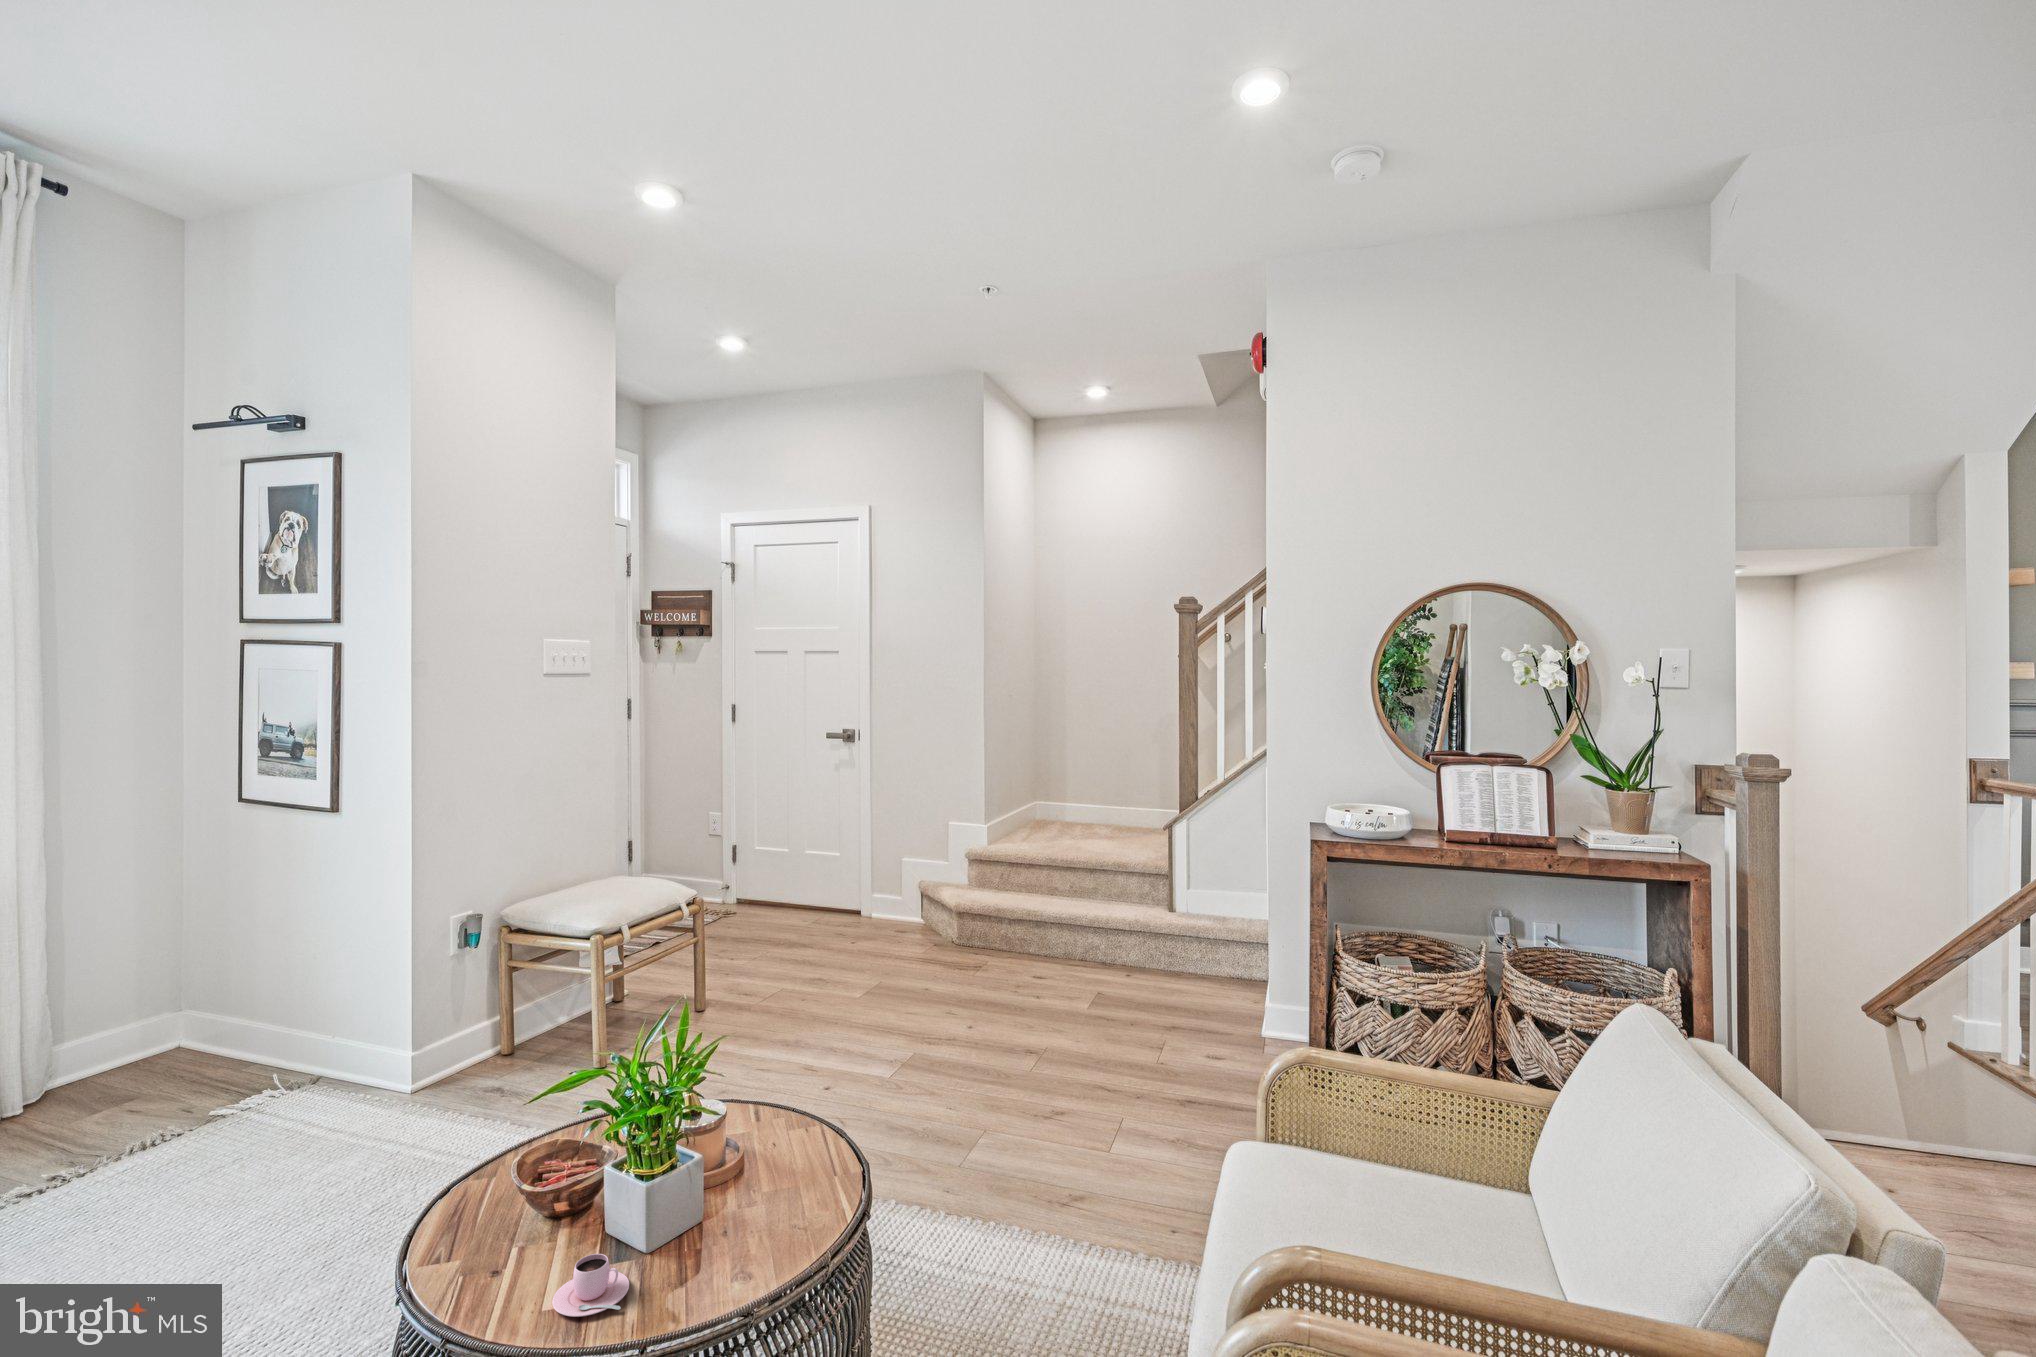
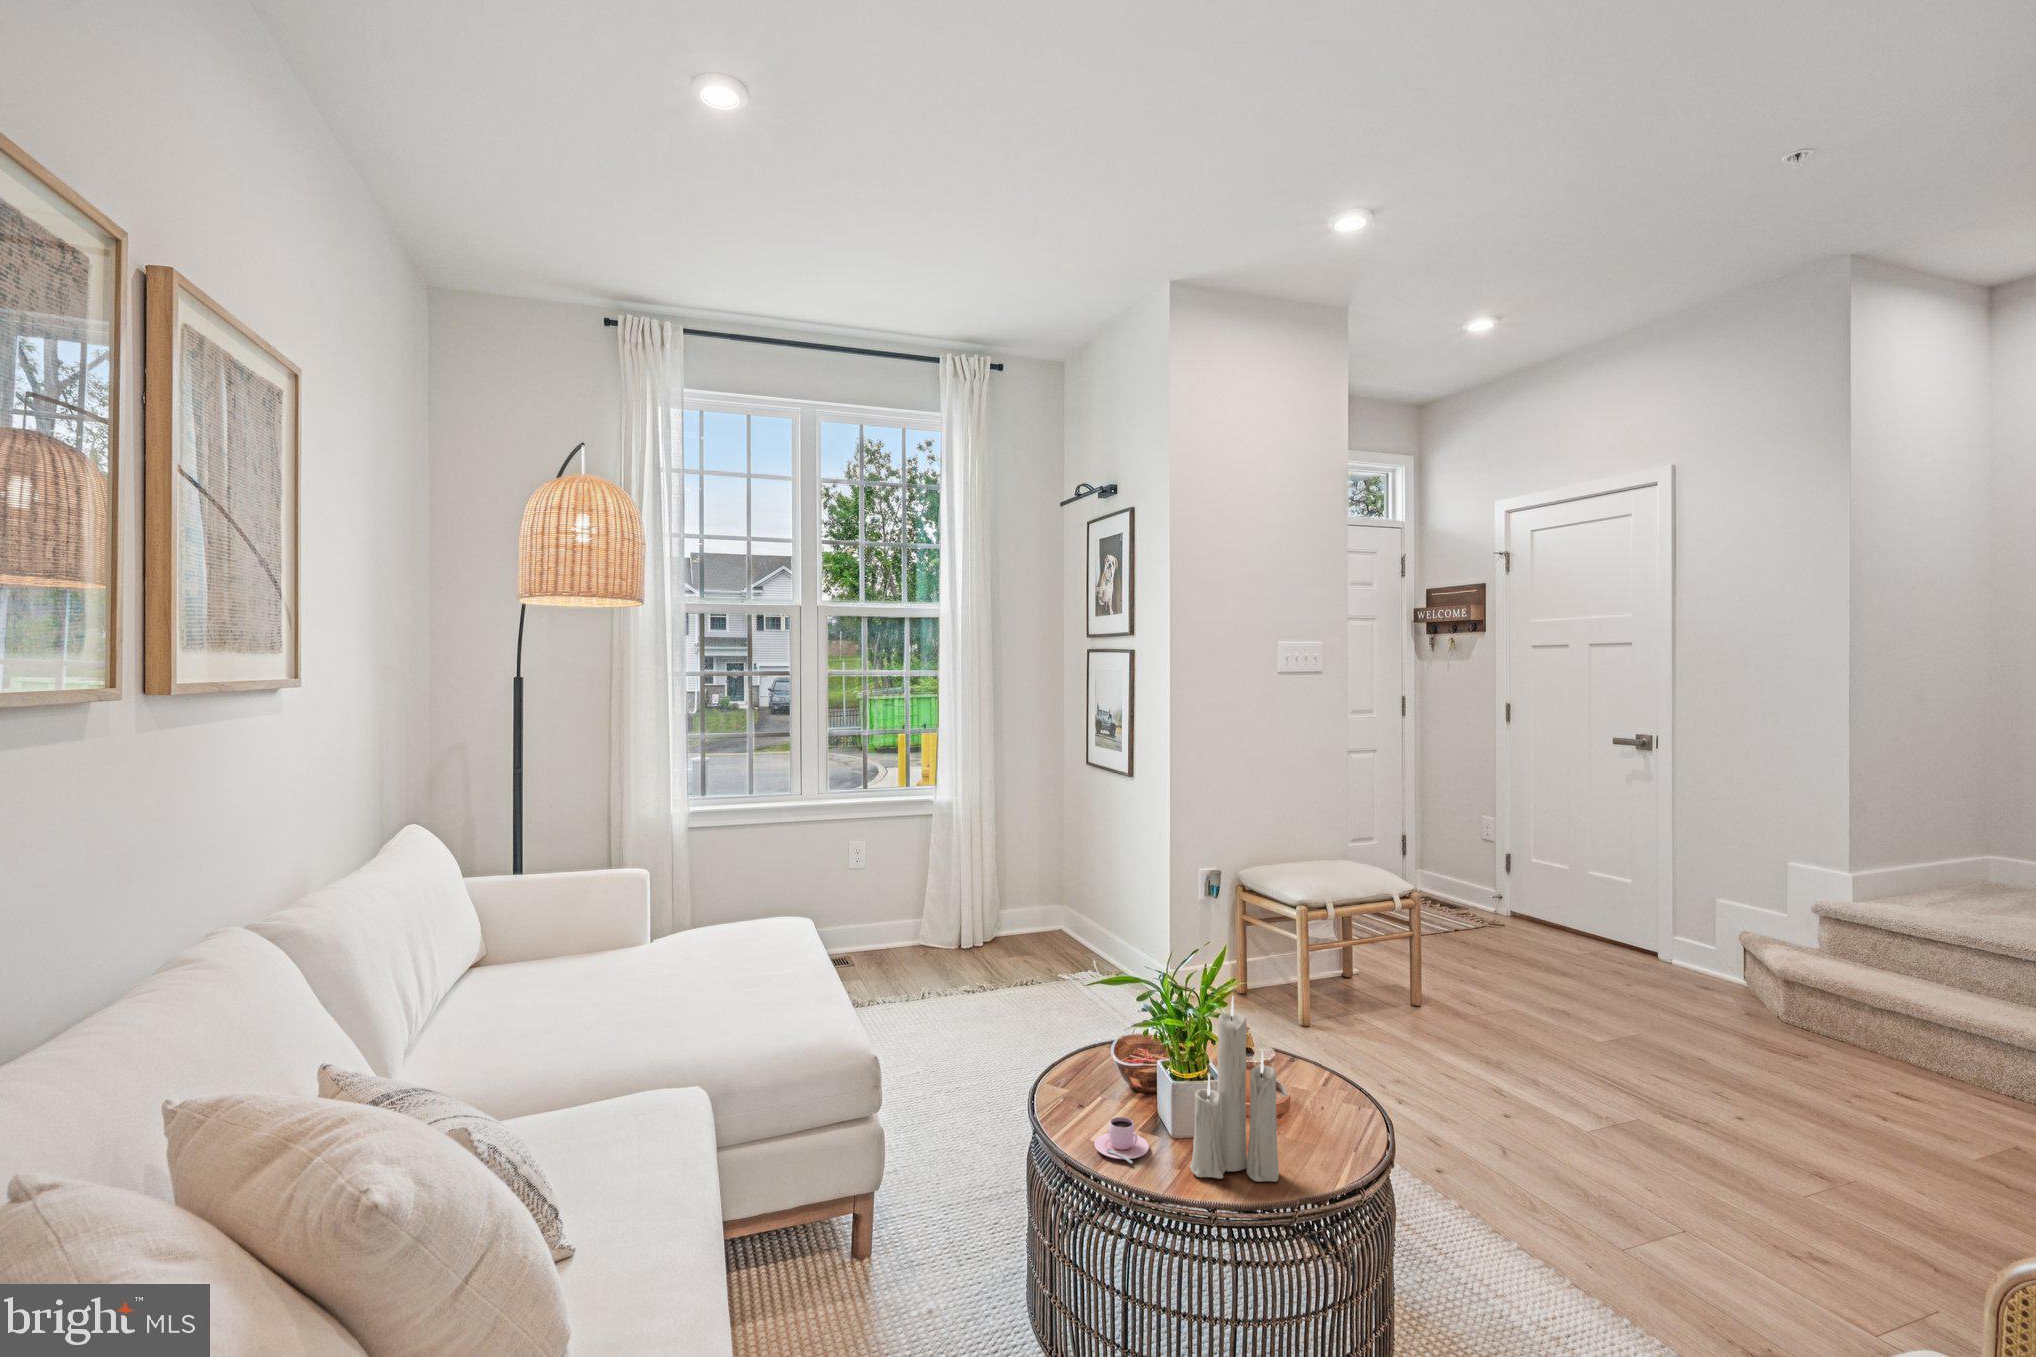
candle: none [690,1042,790,1285] -> present [1190,996,1279,1182]

